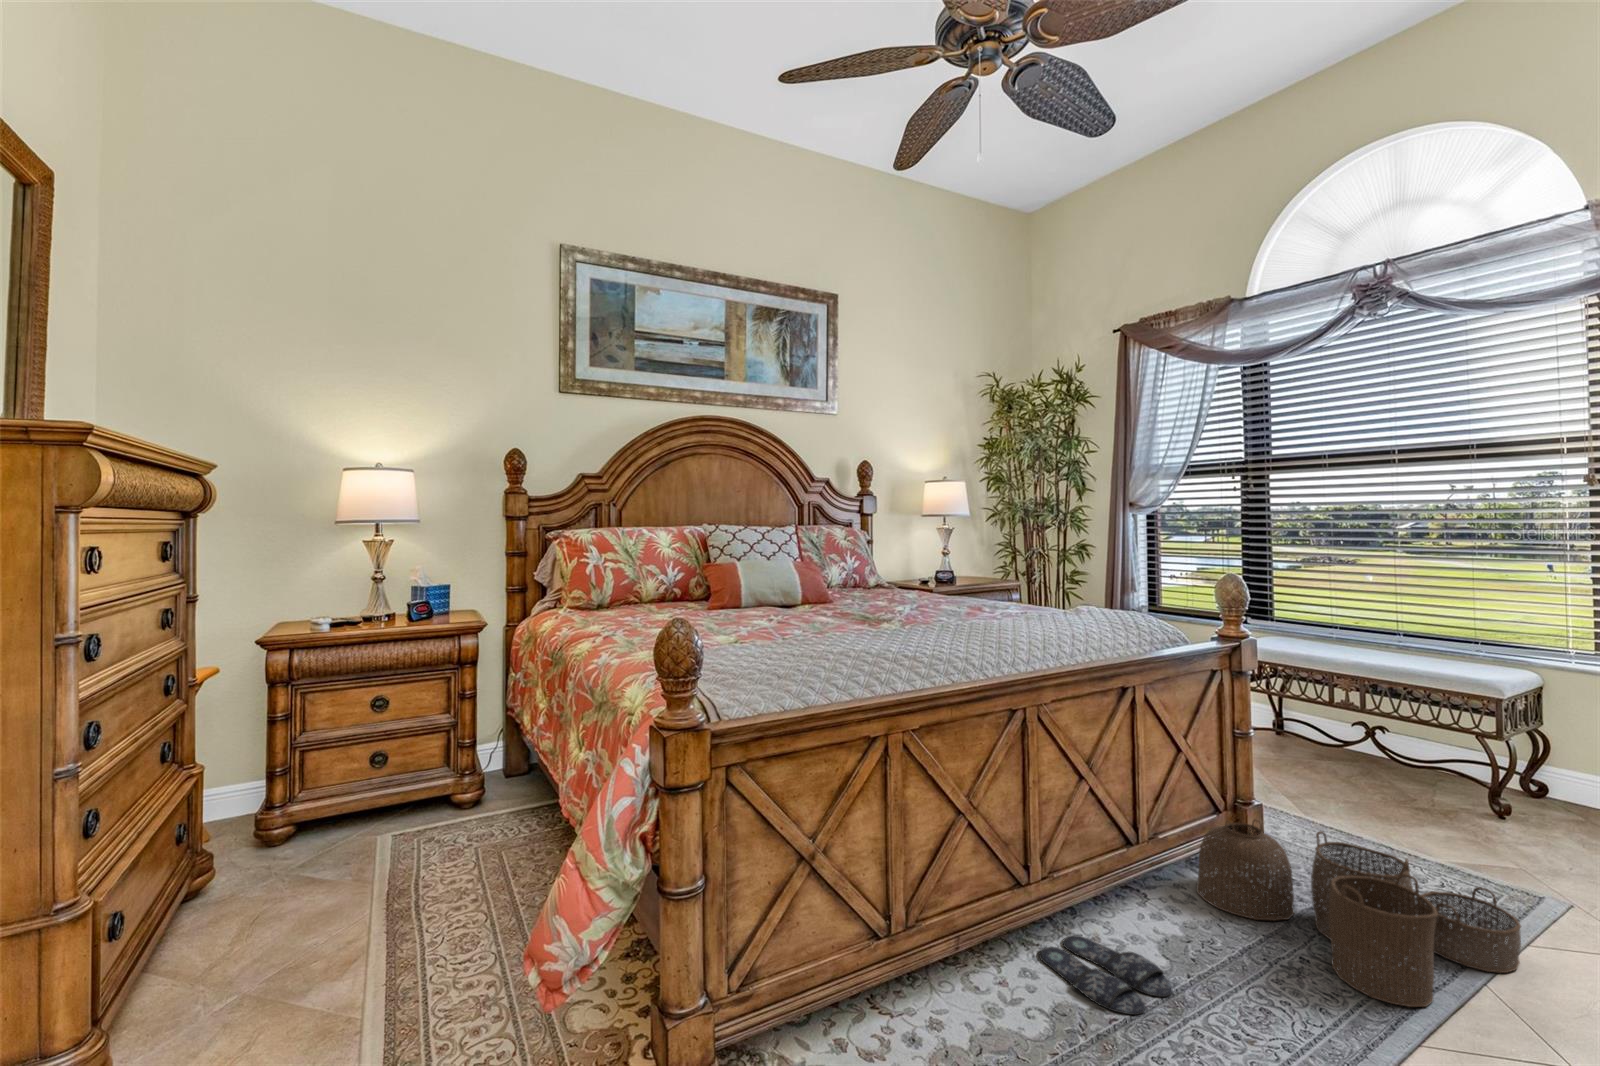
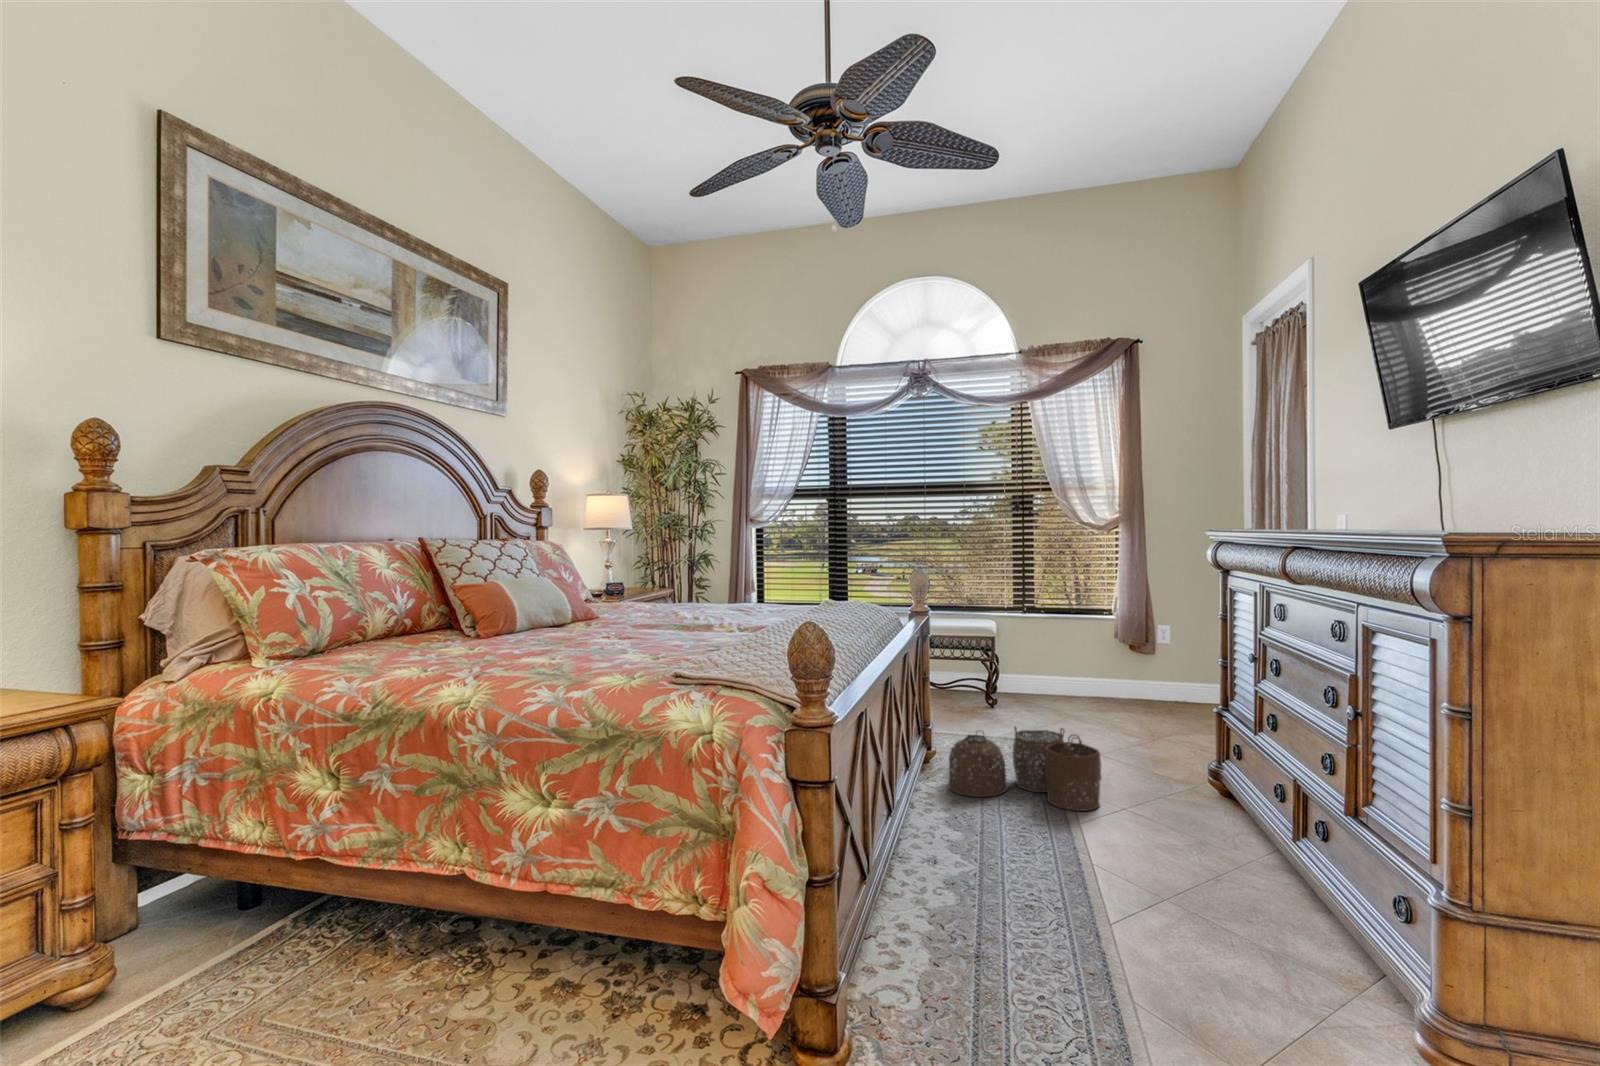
slippers: present [1039,935,1172,1015] -> none [934,837,1022,873]

